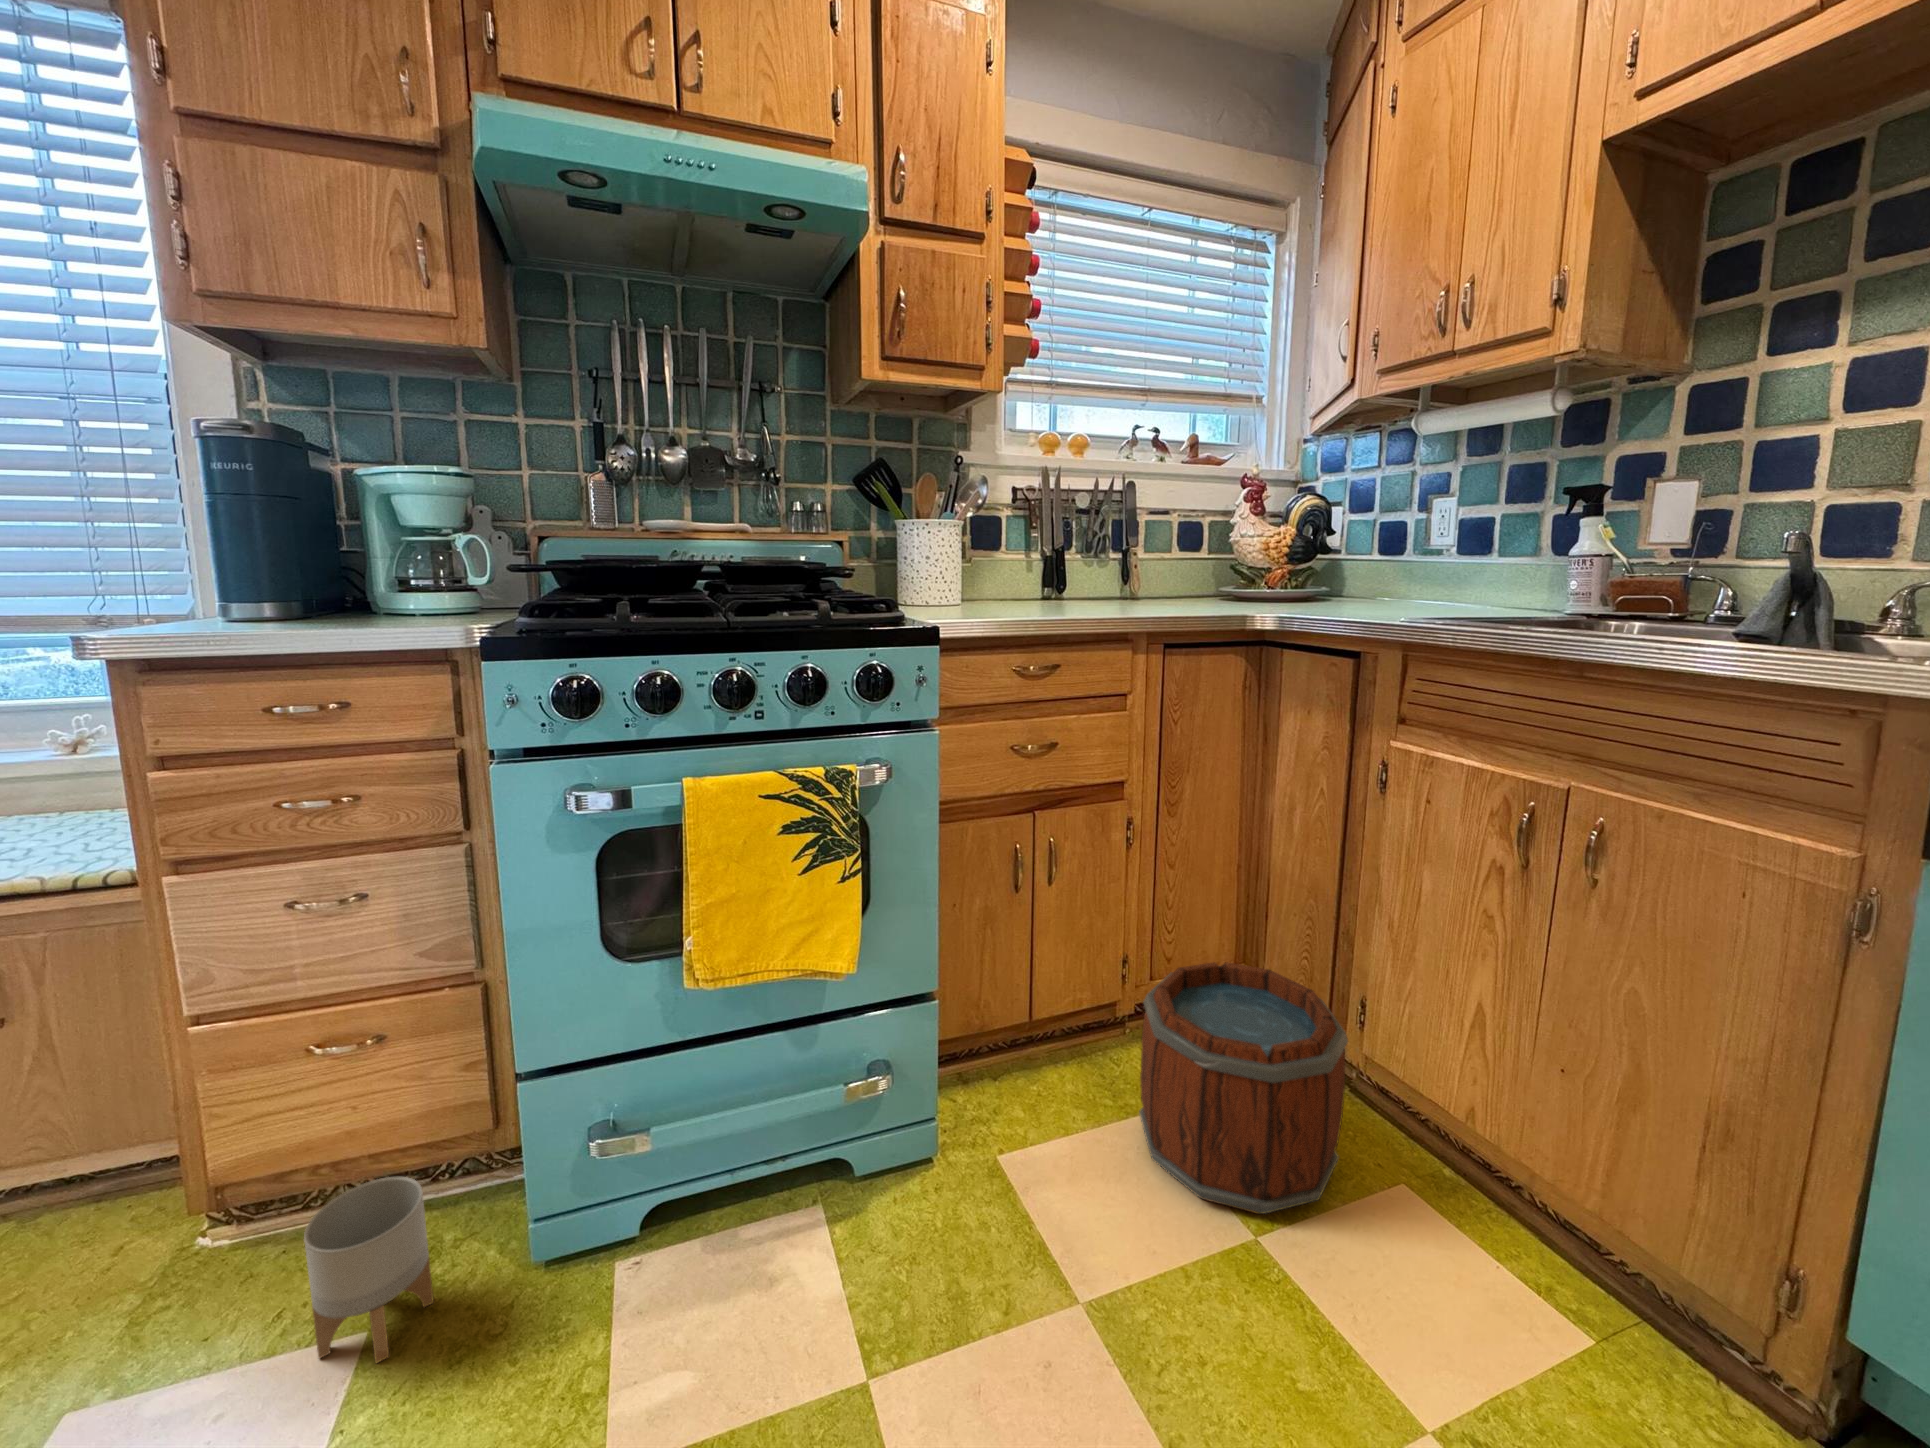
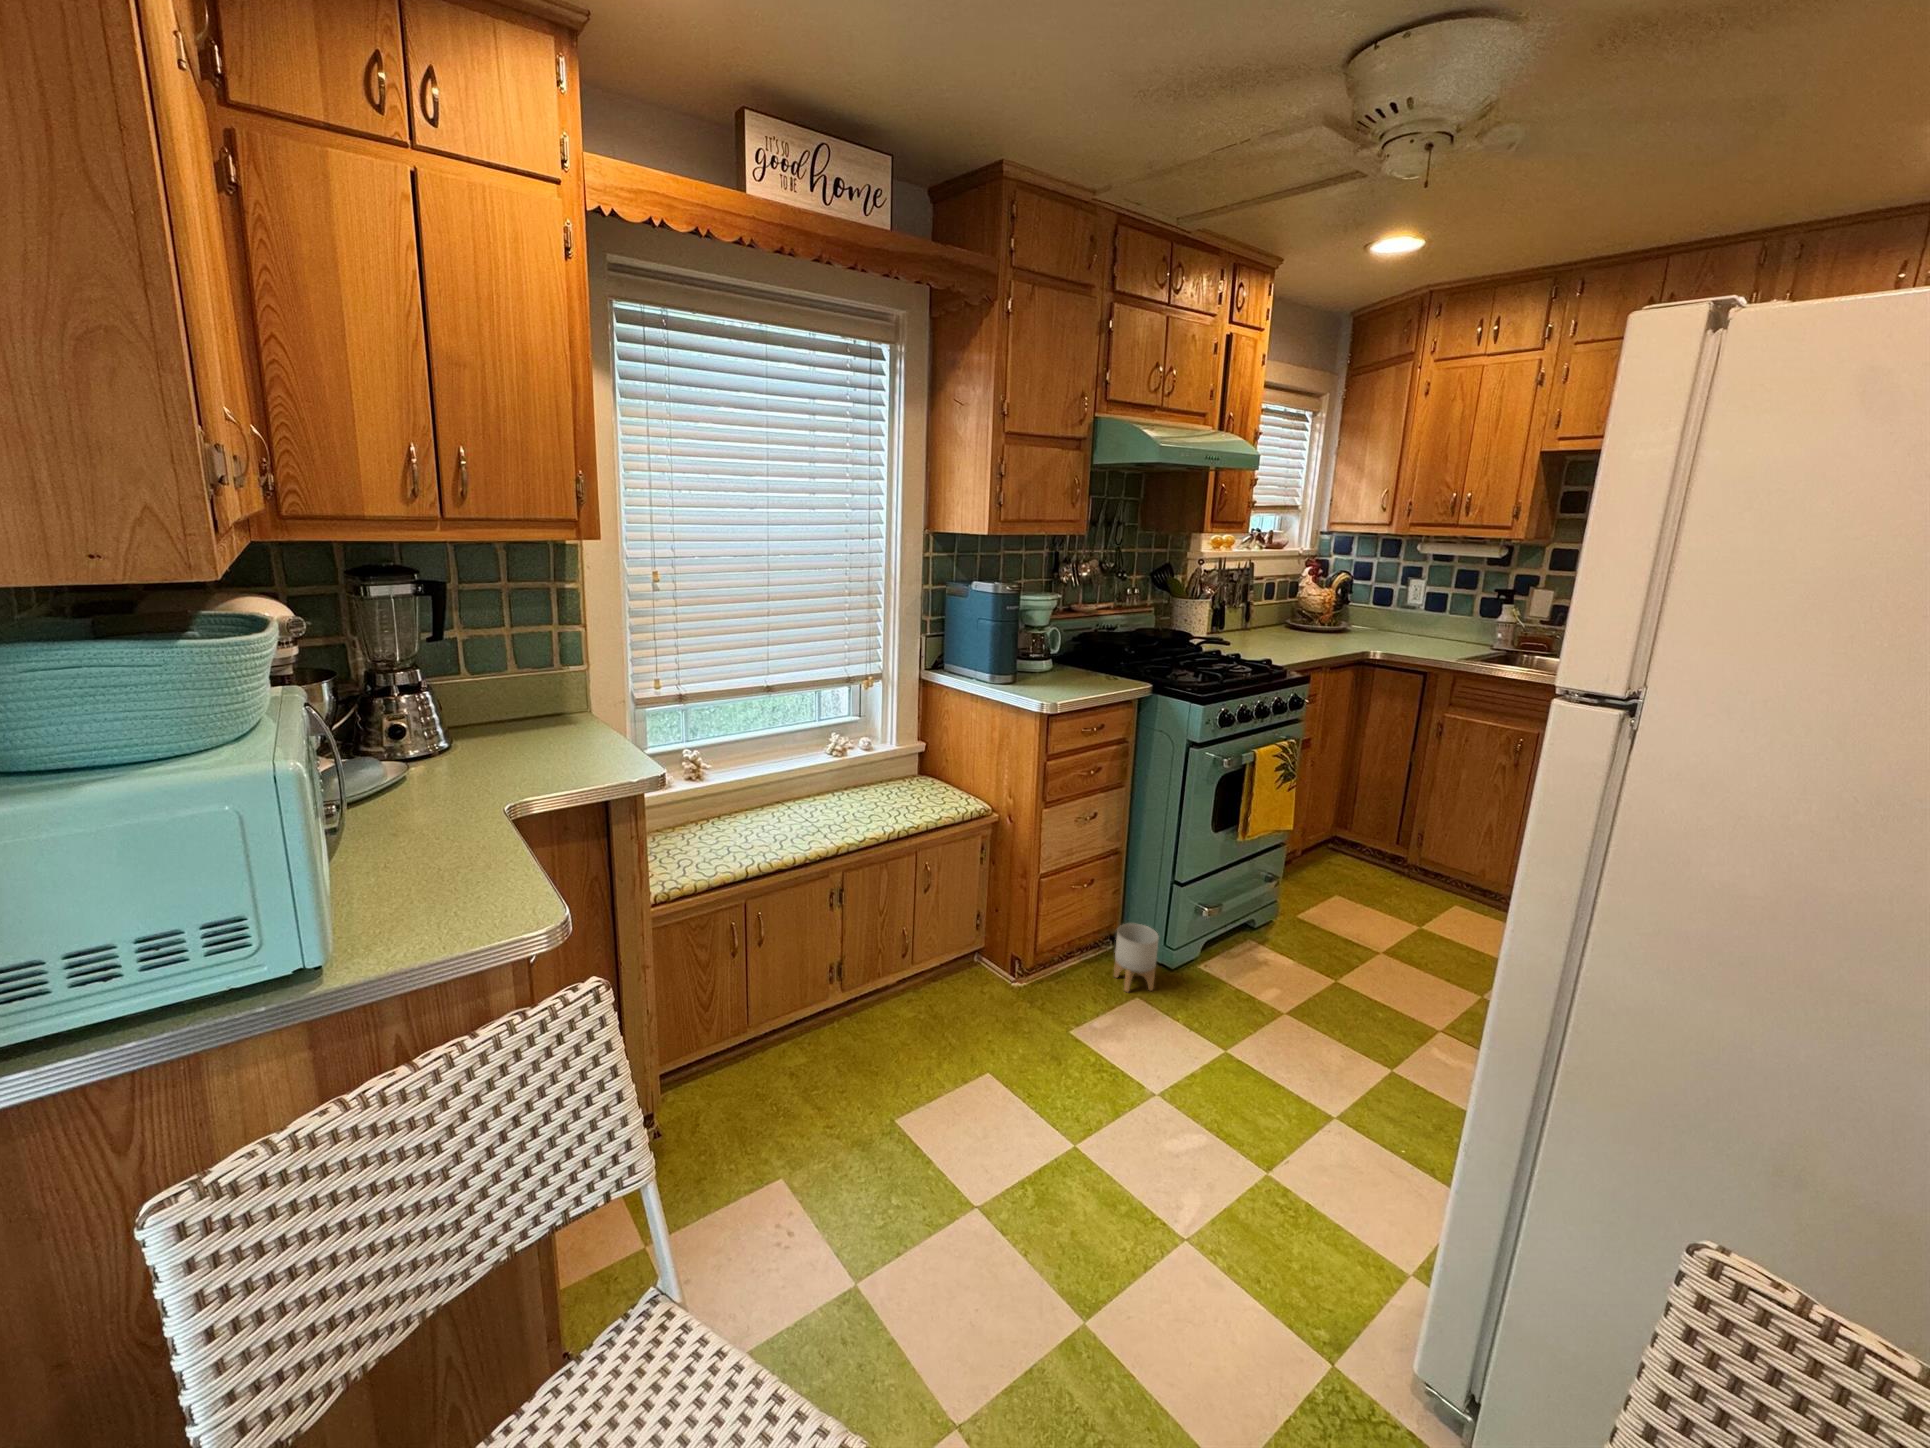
bucket: present [1139,962,1348,1214] -> none [1337,818,1443,917]

